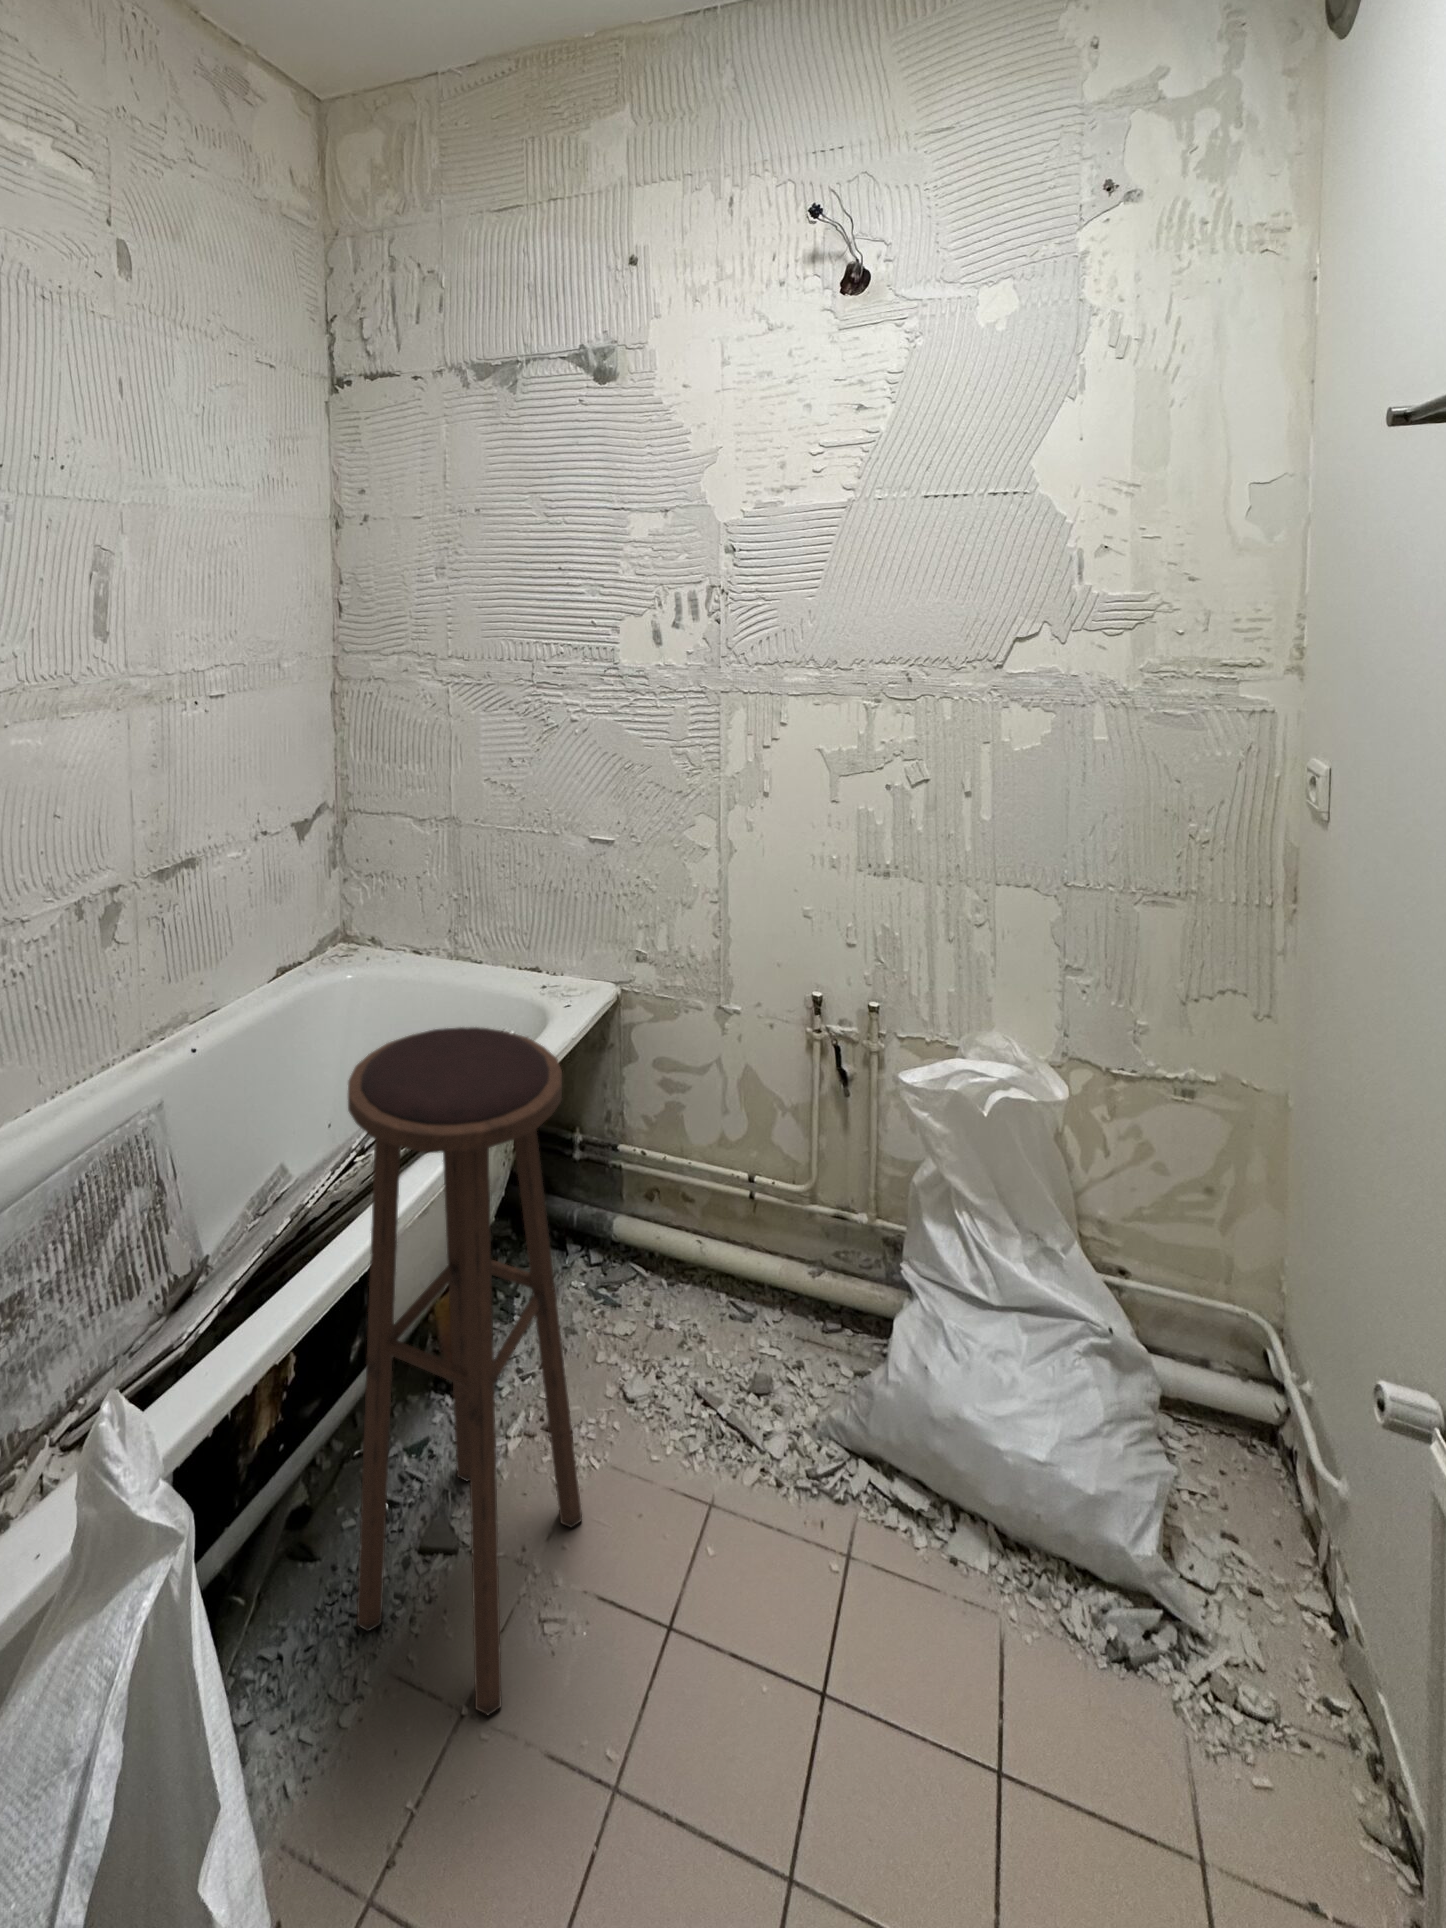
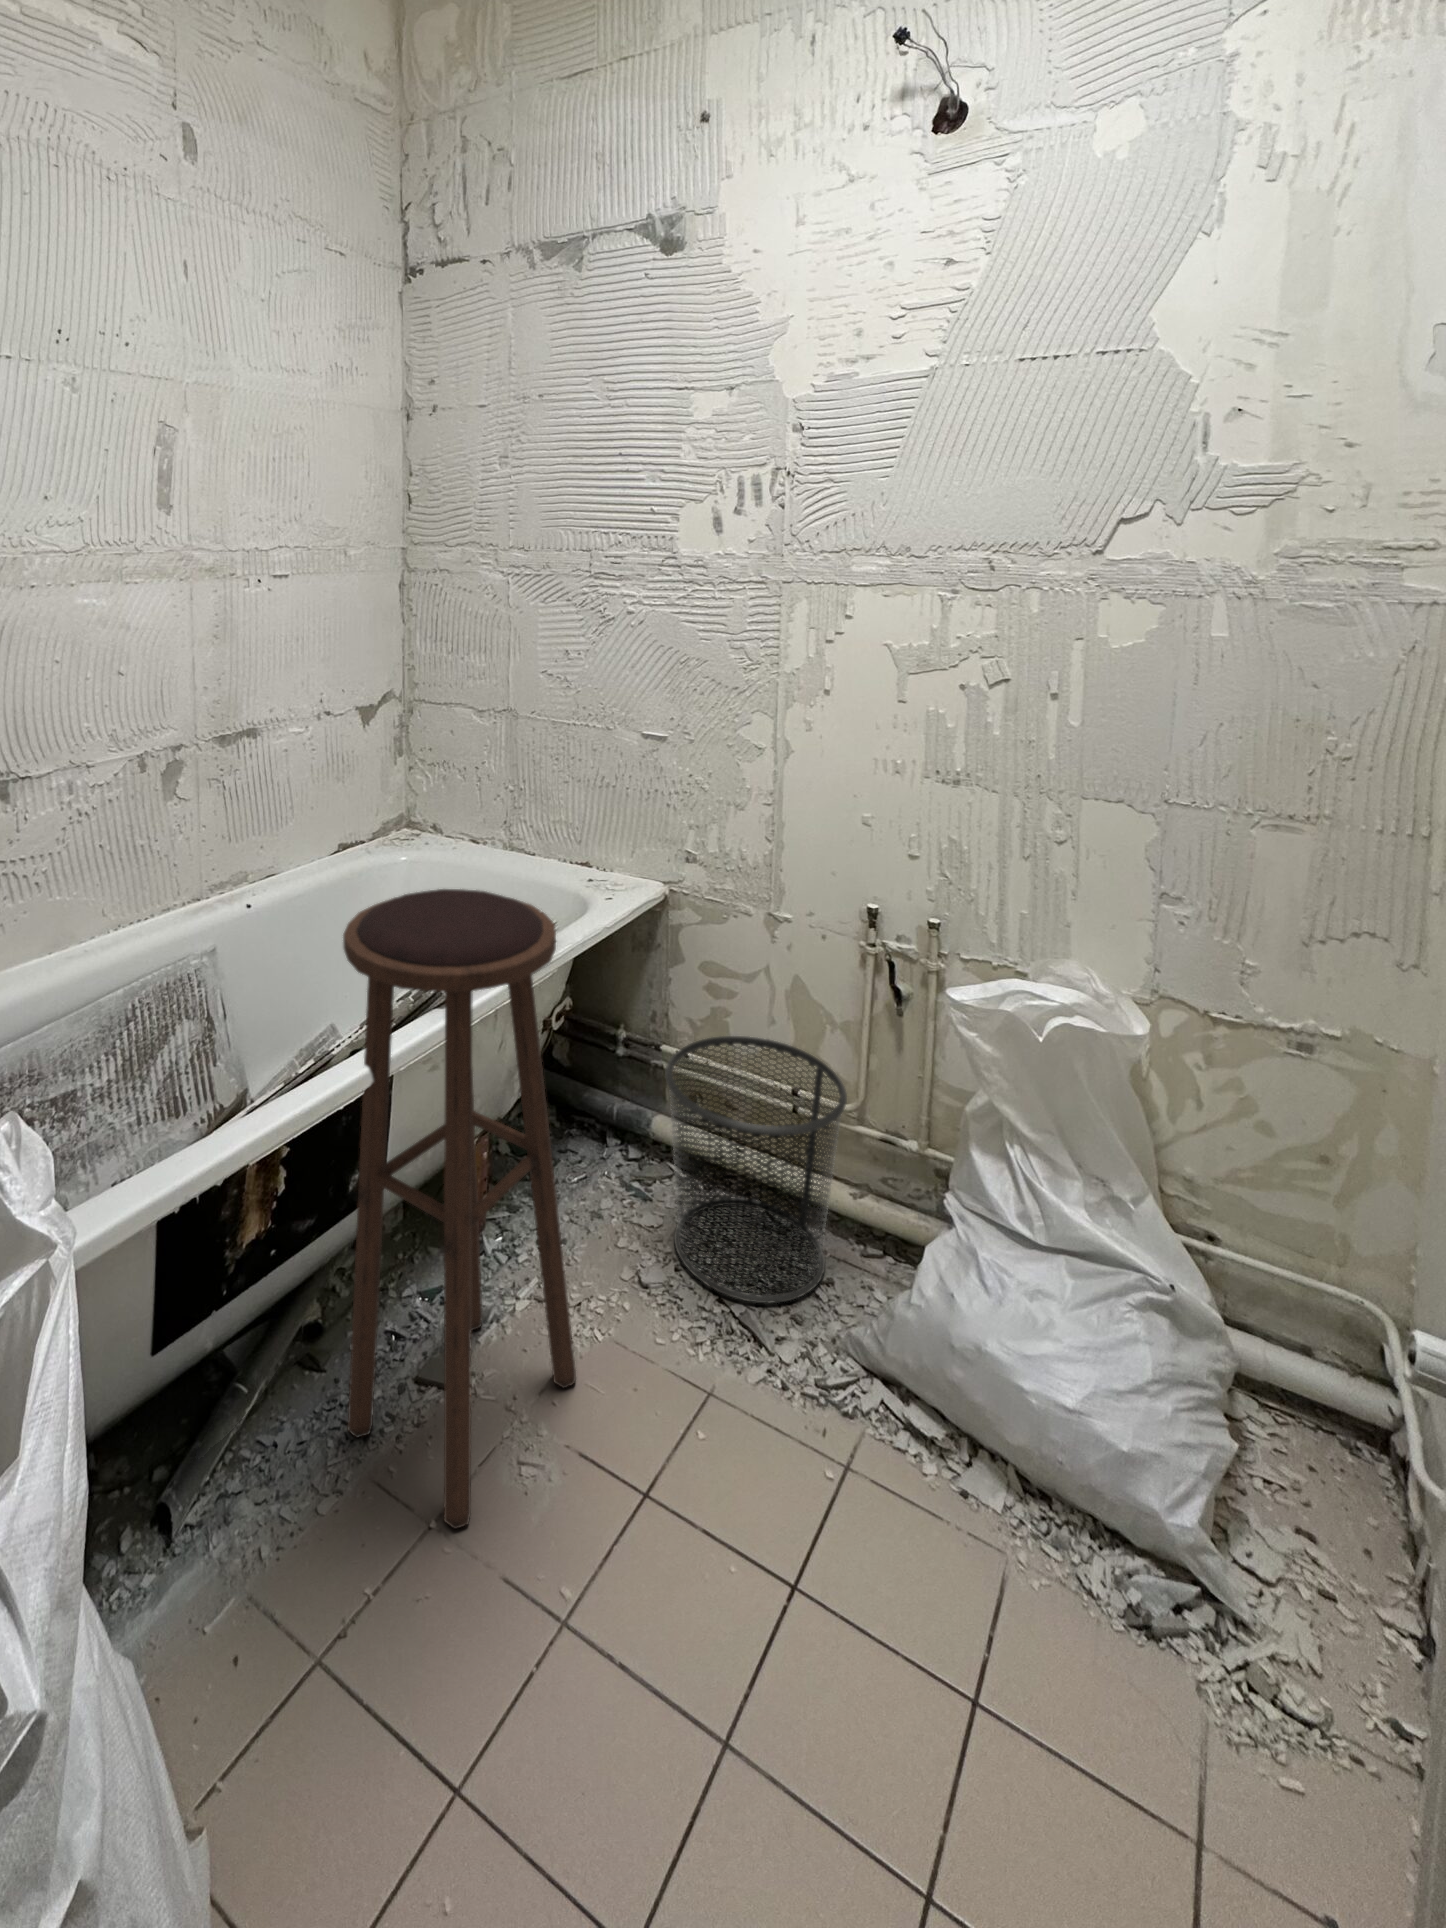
waste bin: none [637,1126,808,1396] -> present [665,1036,847,1303]

